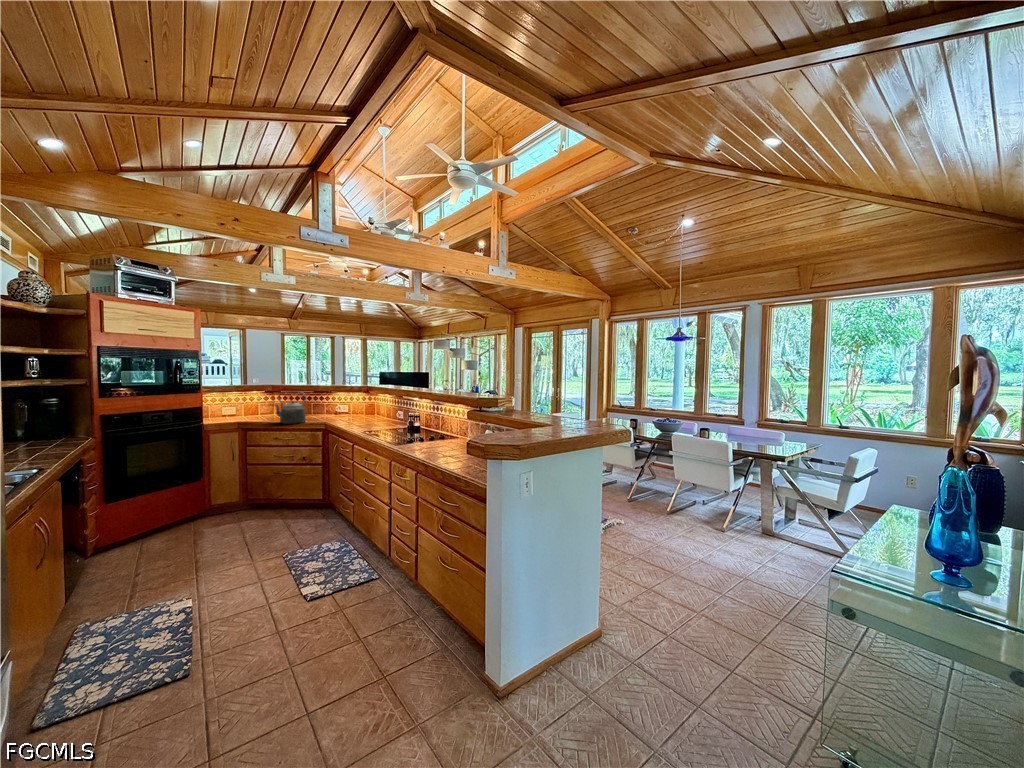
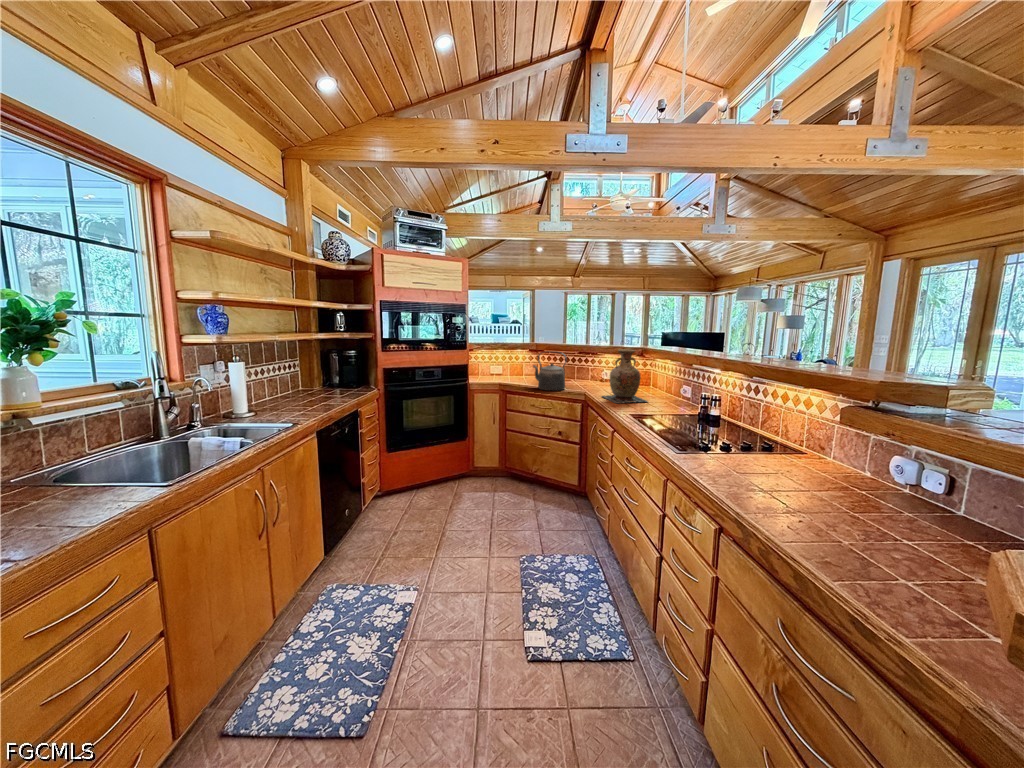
vase: none [338,387,375,427] -> present [603,349,647,403]

